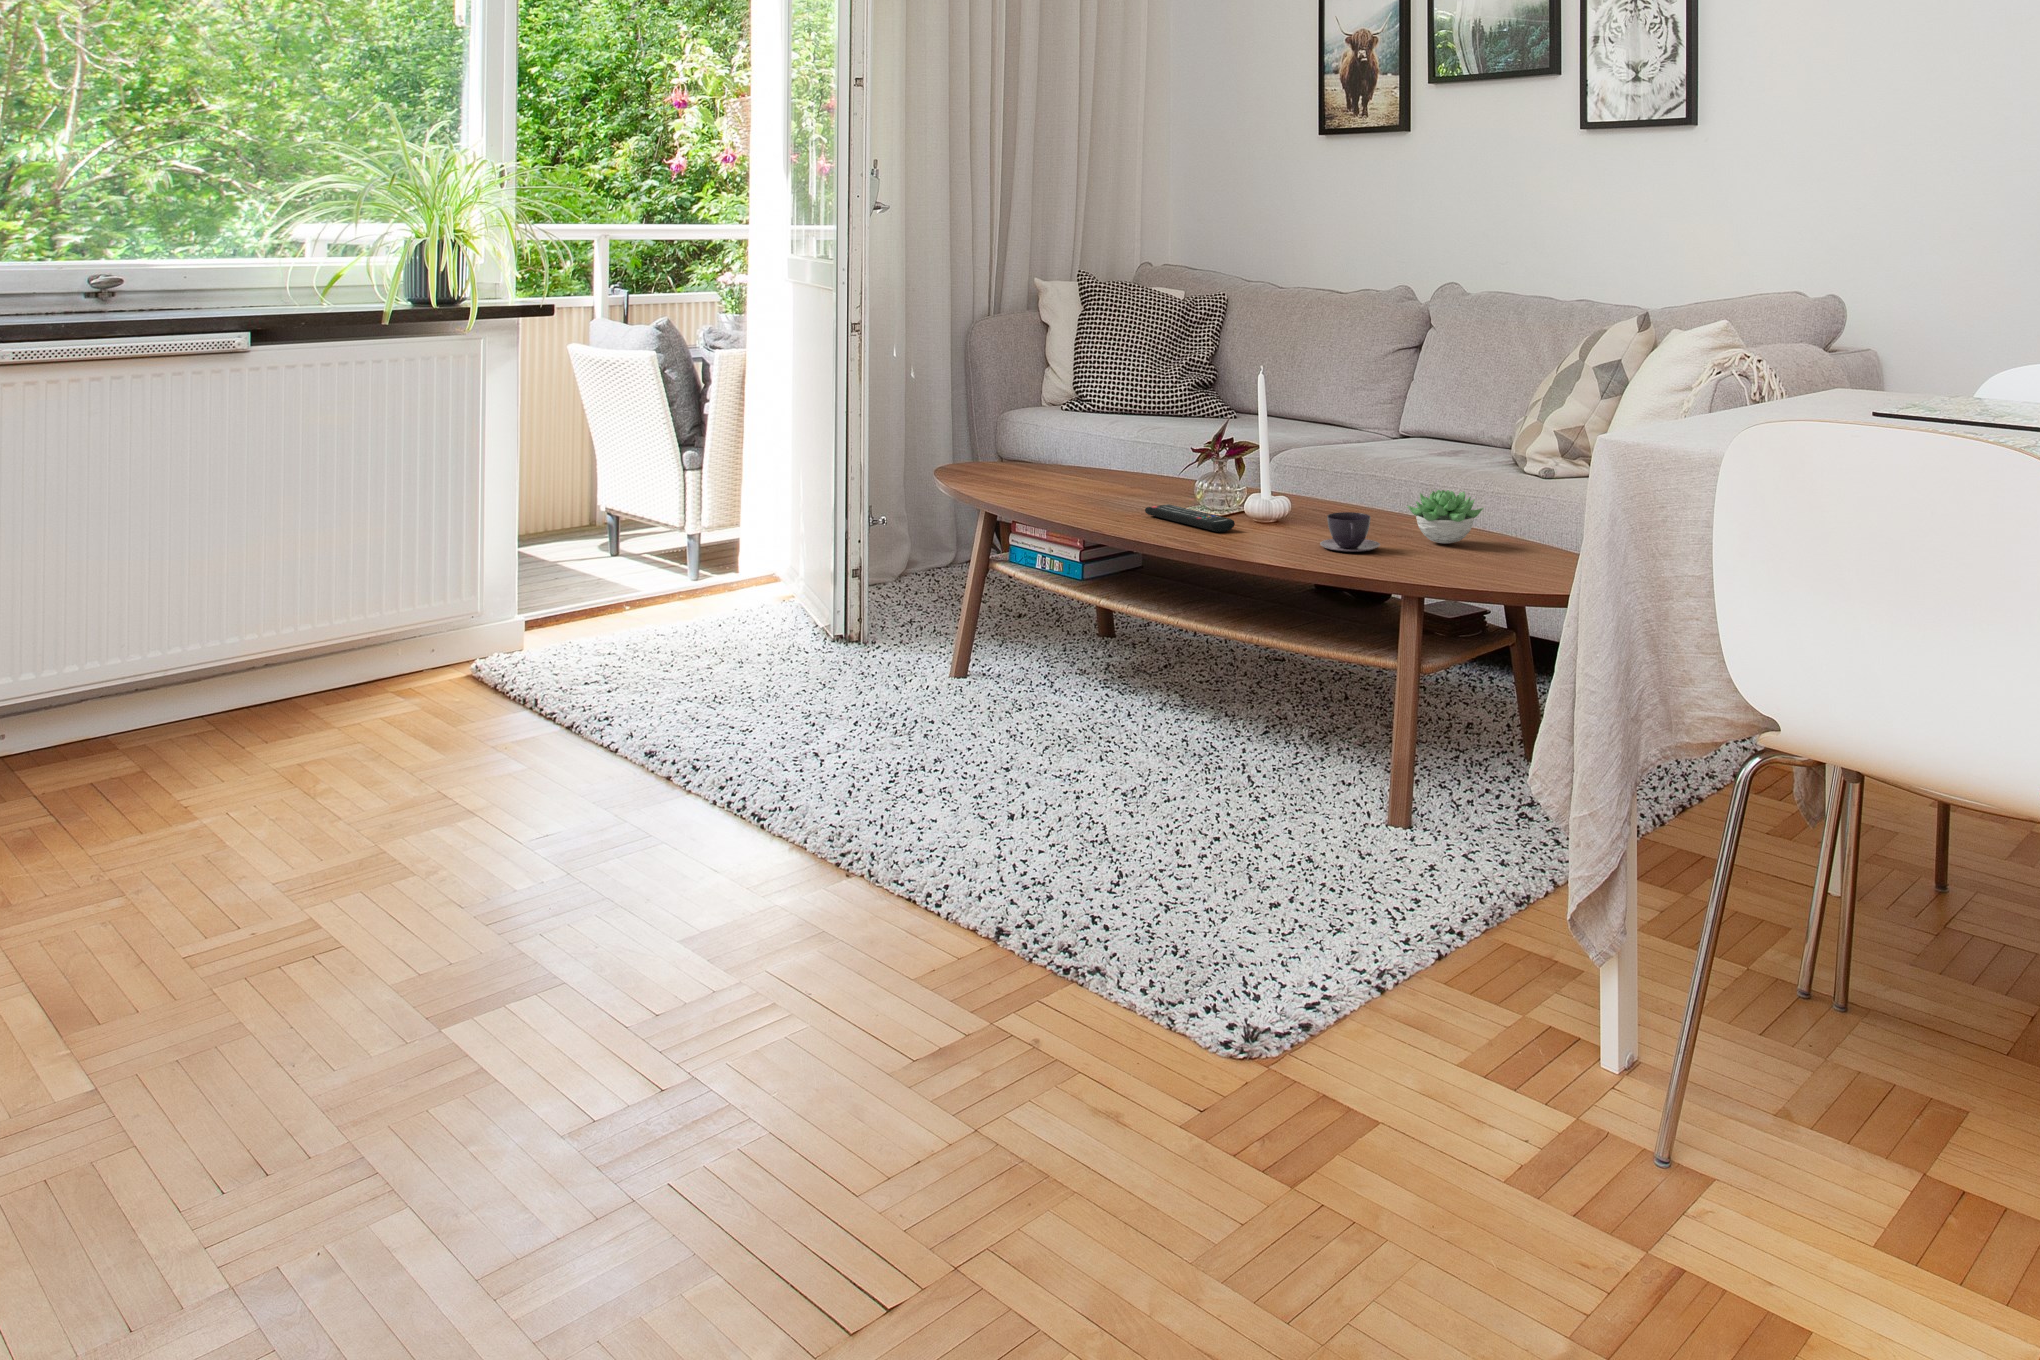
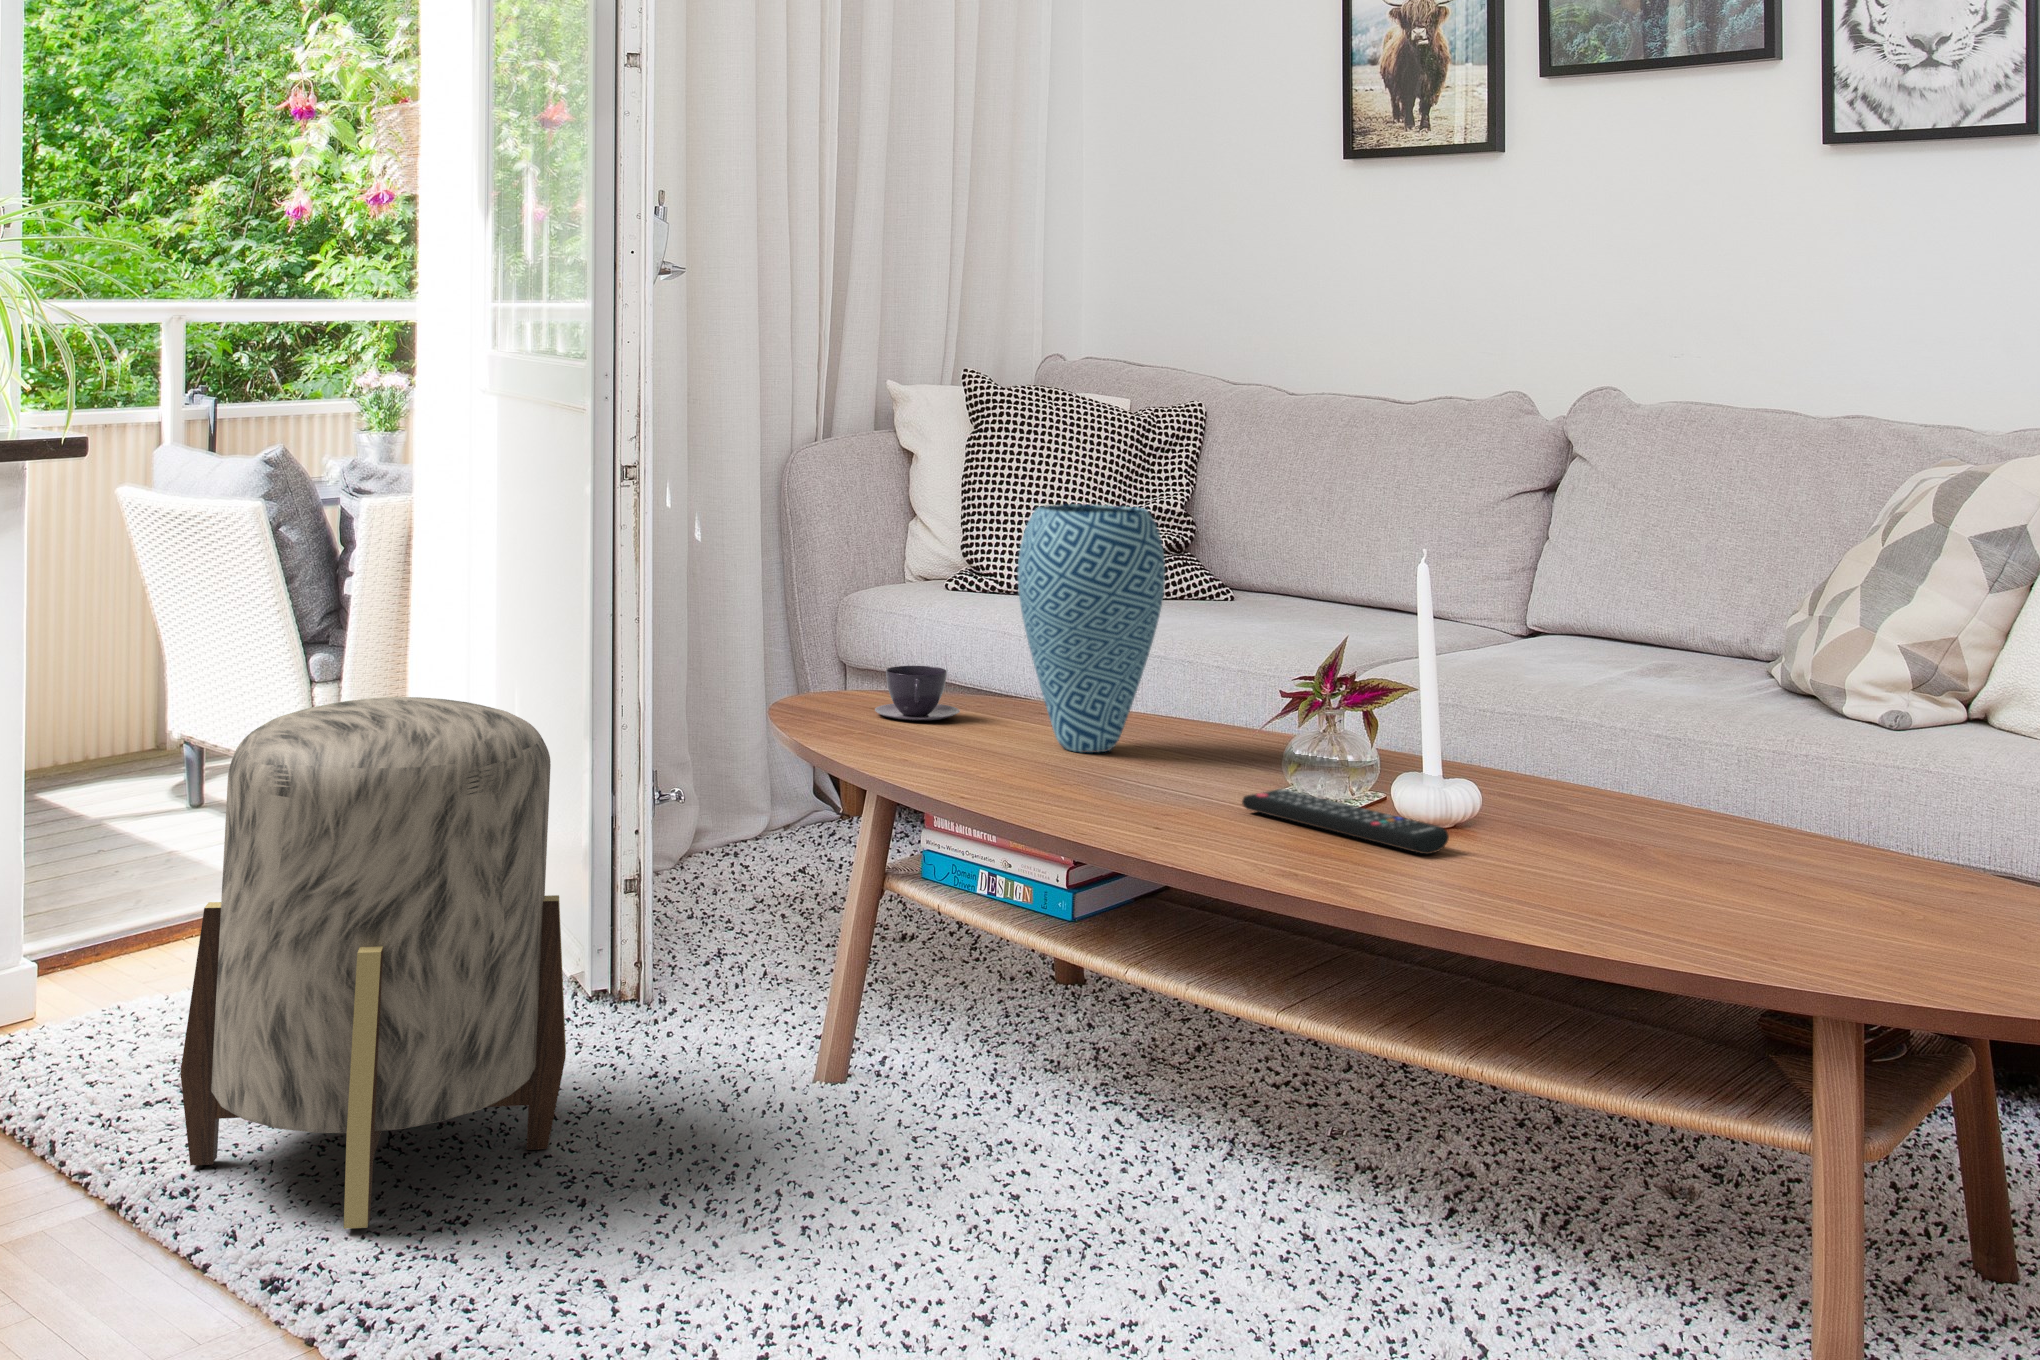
vase: none [1054,358,1133,491] -> present [1018,504,1165,753]
ottoman: none [617,467,814,723] -> present [180,697,566,1229]
succulent plant: present [1407,490,1483,544] -> none [1792,773,1952,885]
teacup: present [1320,512,1380,552] -> present [875,666,960,721]

